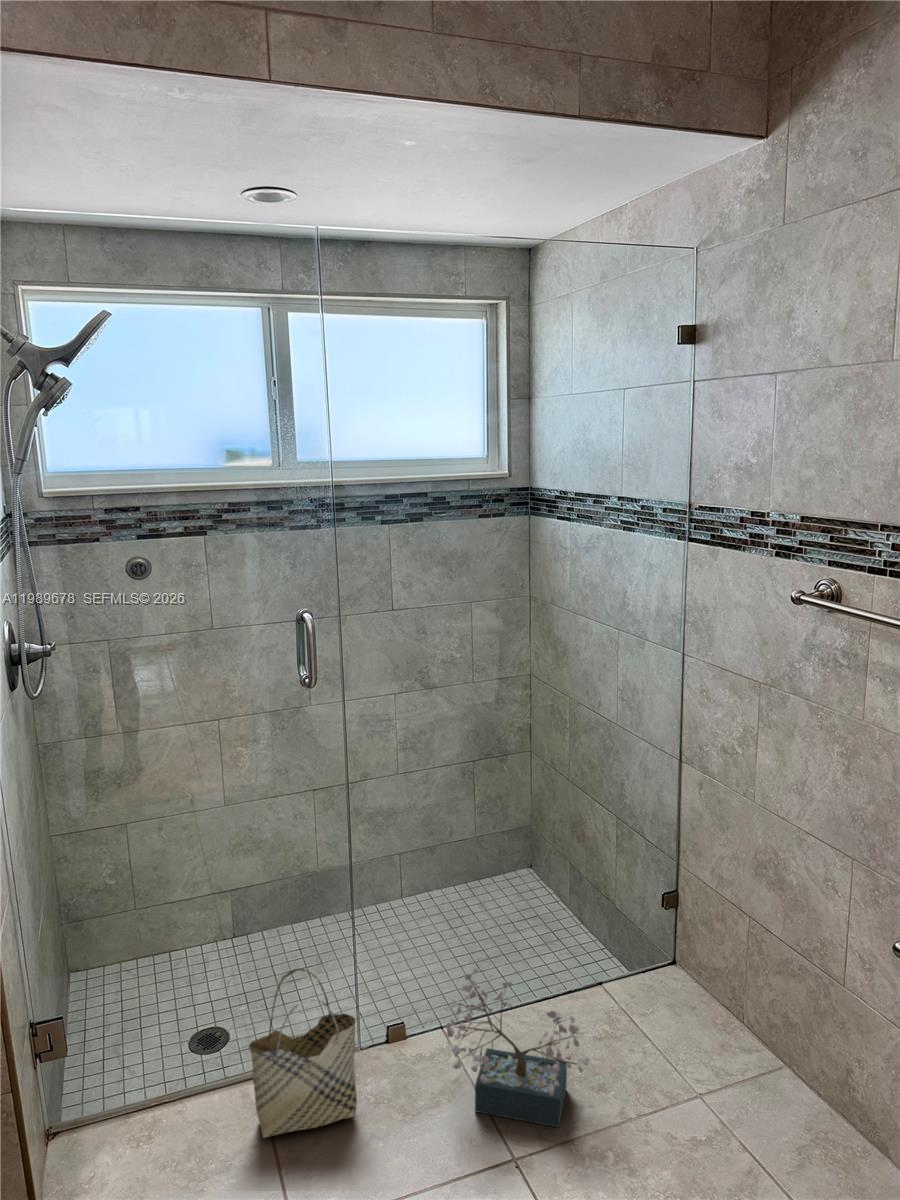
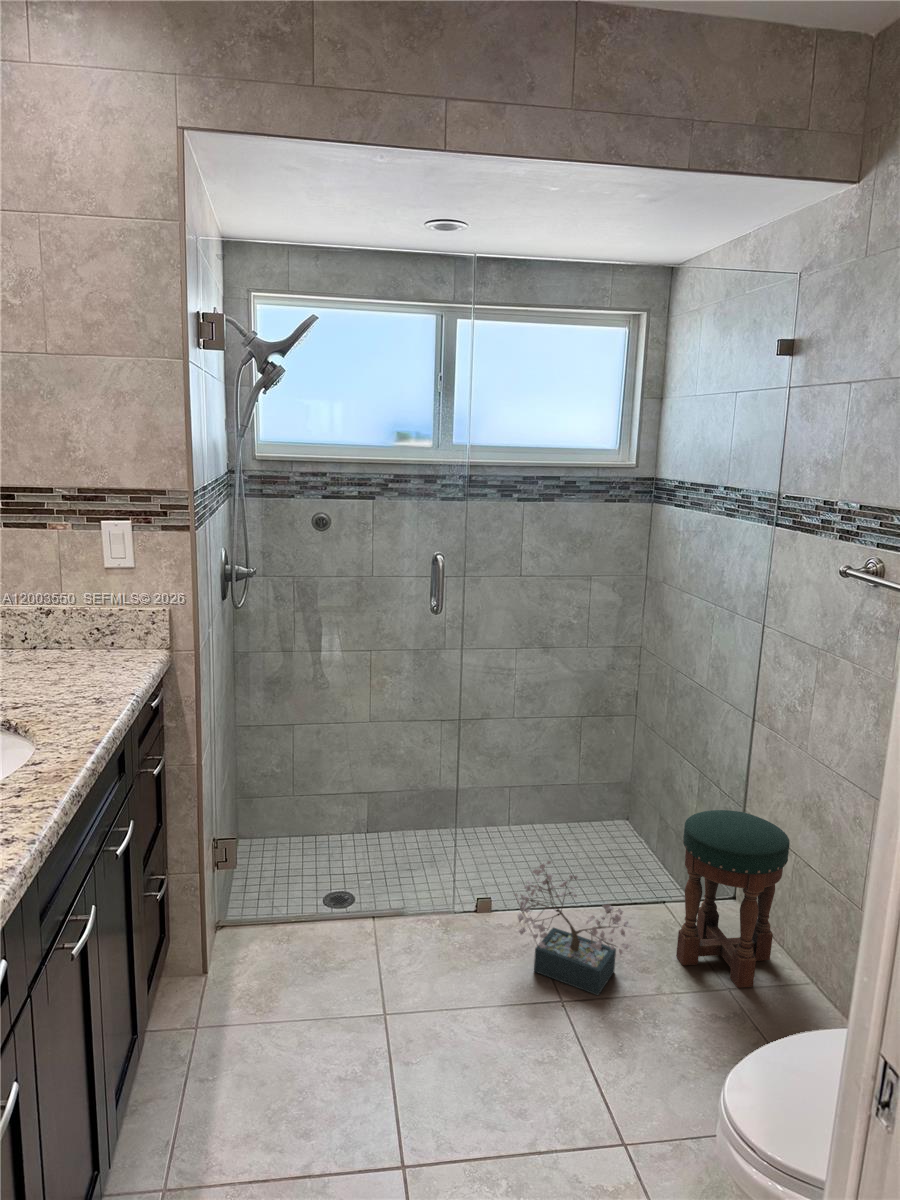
stool: none [624,871,744,1078] -> present [676,810,790,988]
woven basket: present [249,969,357,1138] -> none [363,834,448,956]

